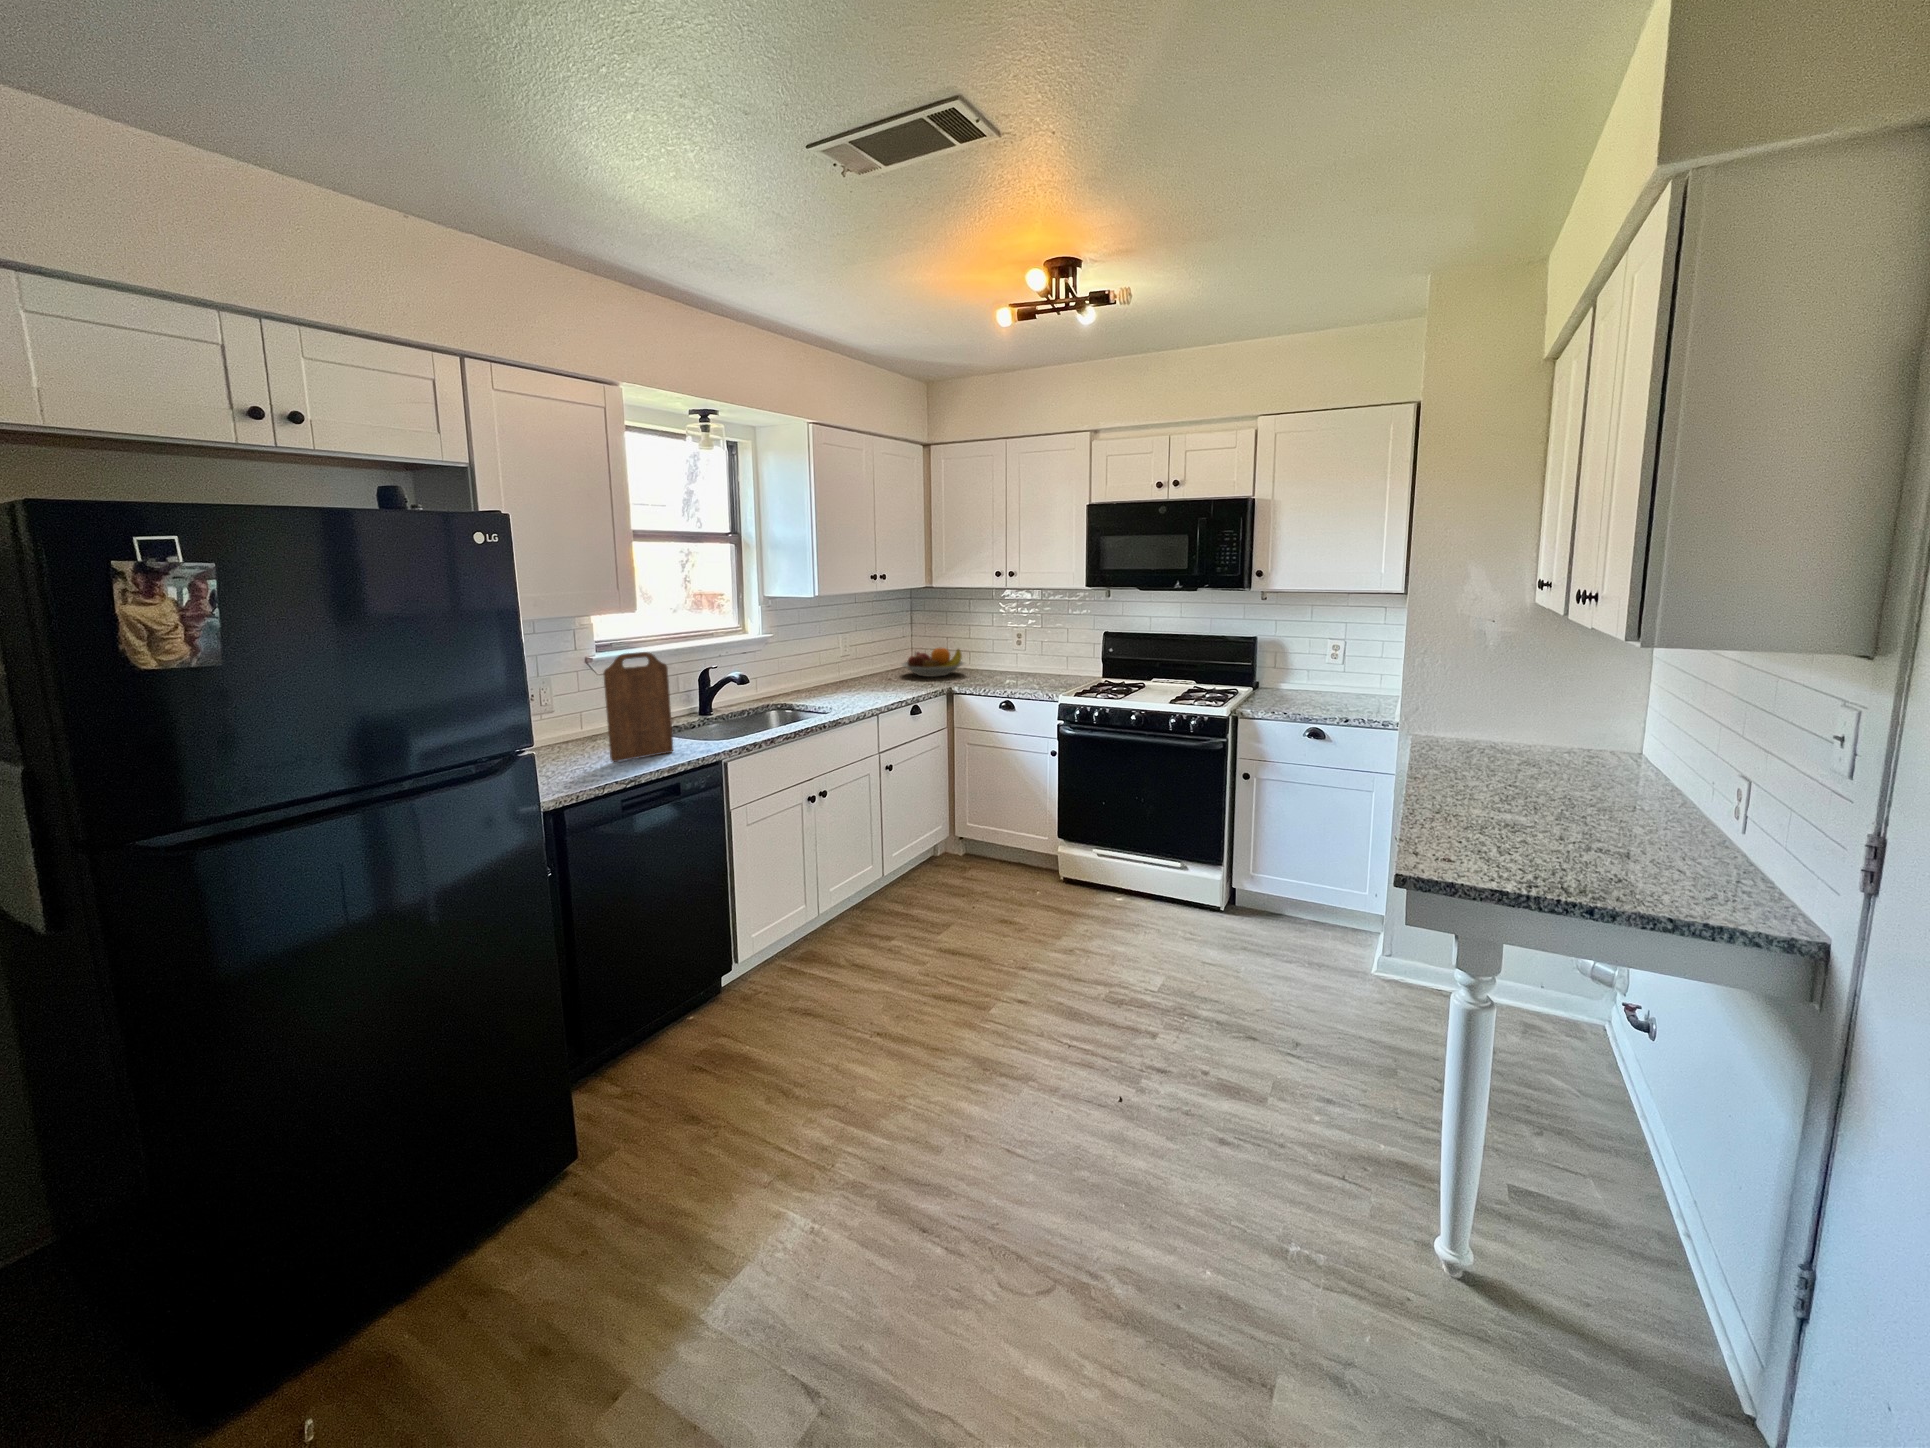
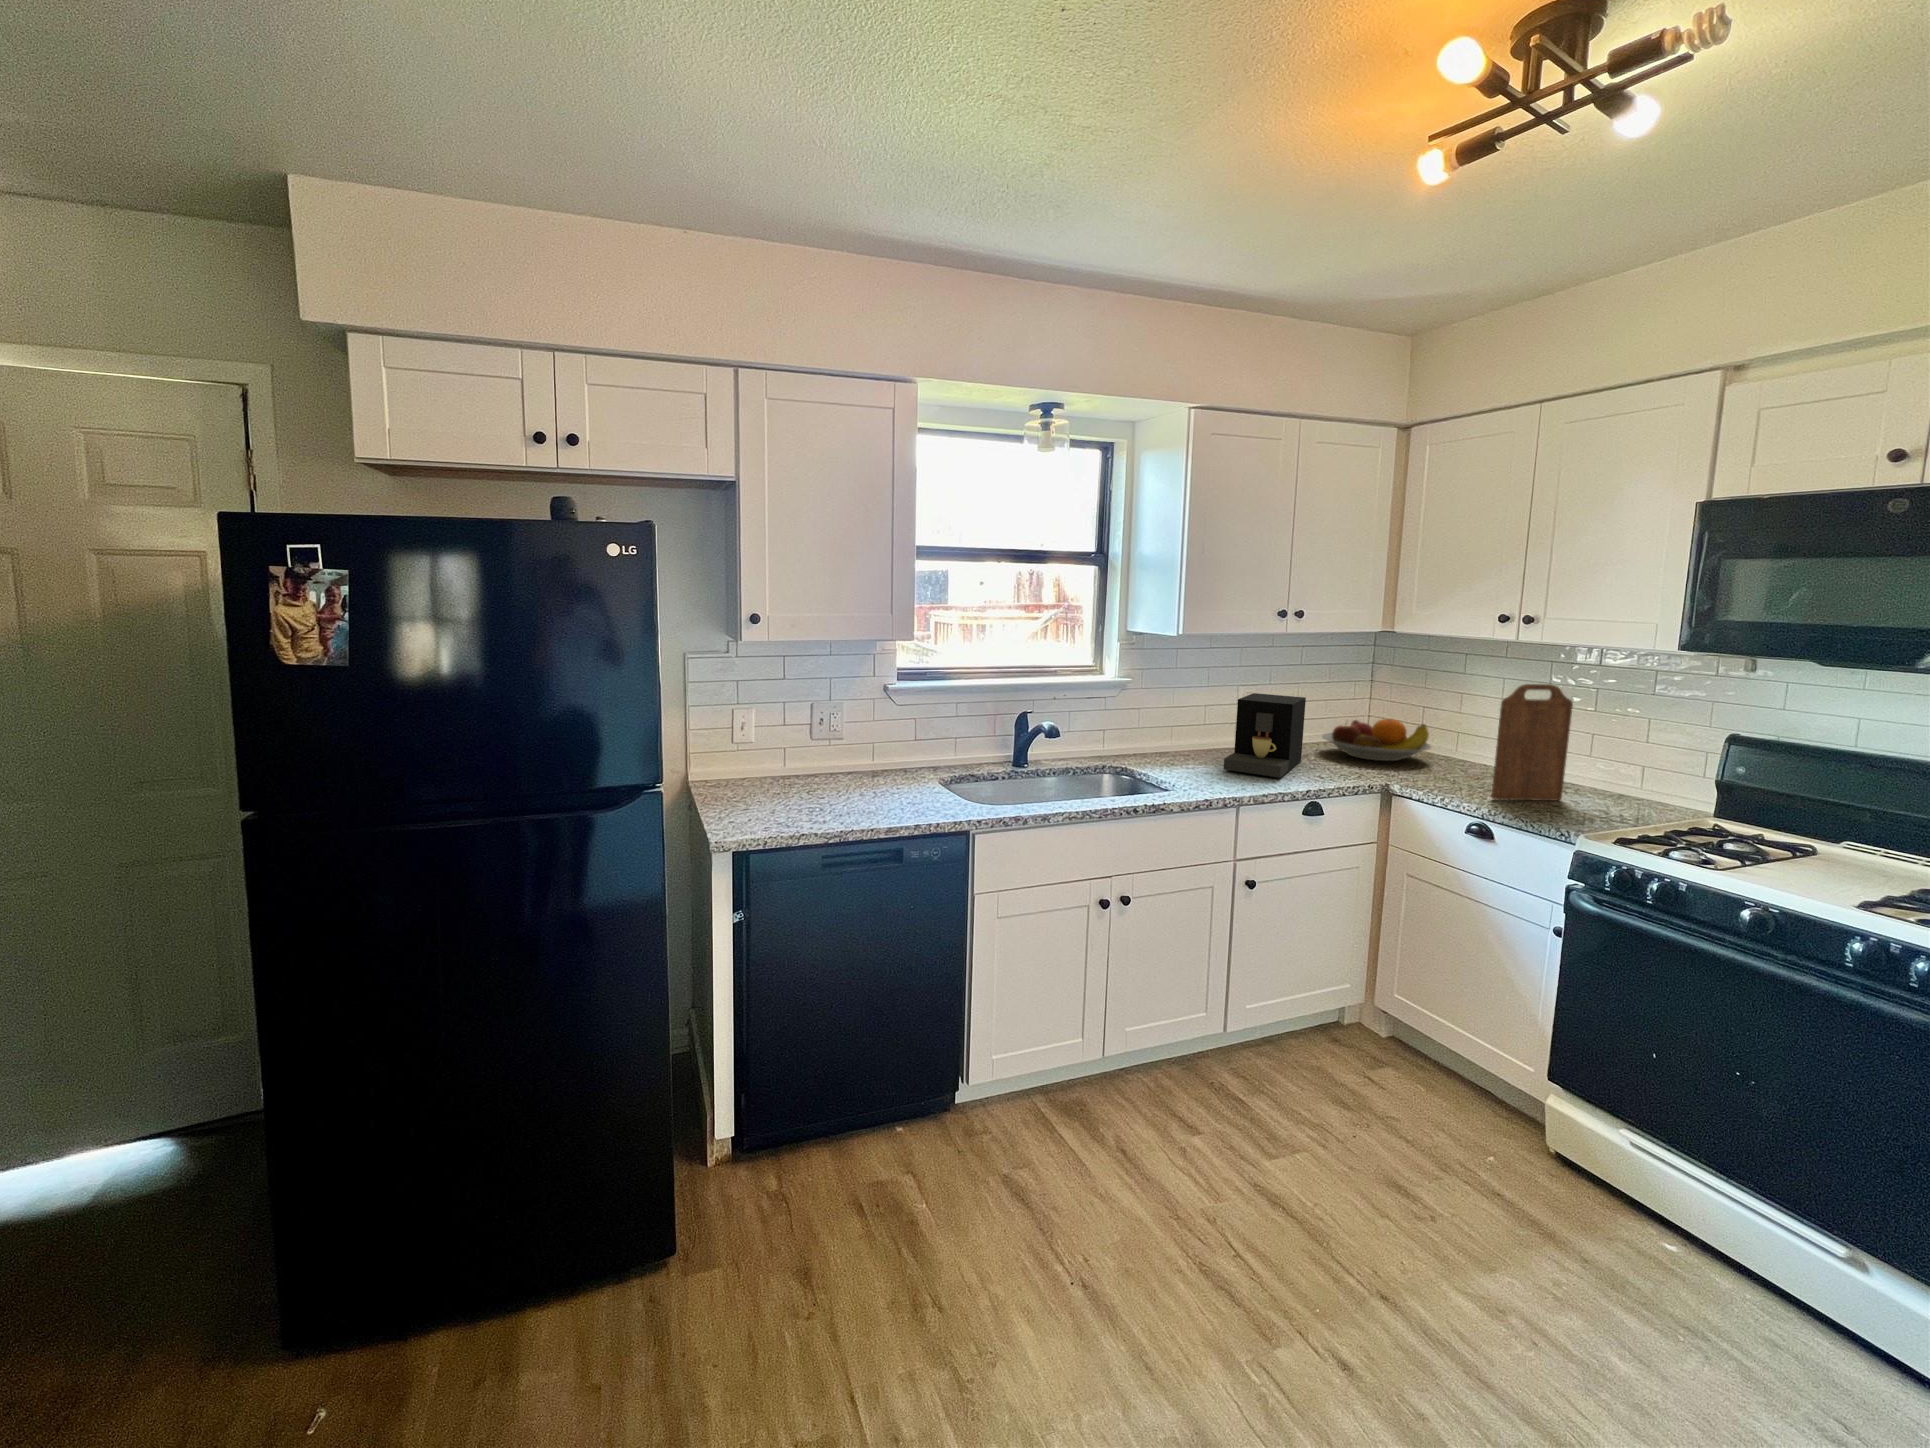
coffee maker: none [856,638,896,694] -> present [1224,693,1306,778]
cutting board: present [603,652,673,762] -> present [1491,684,1573,801]

